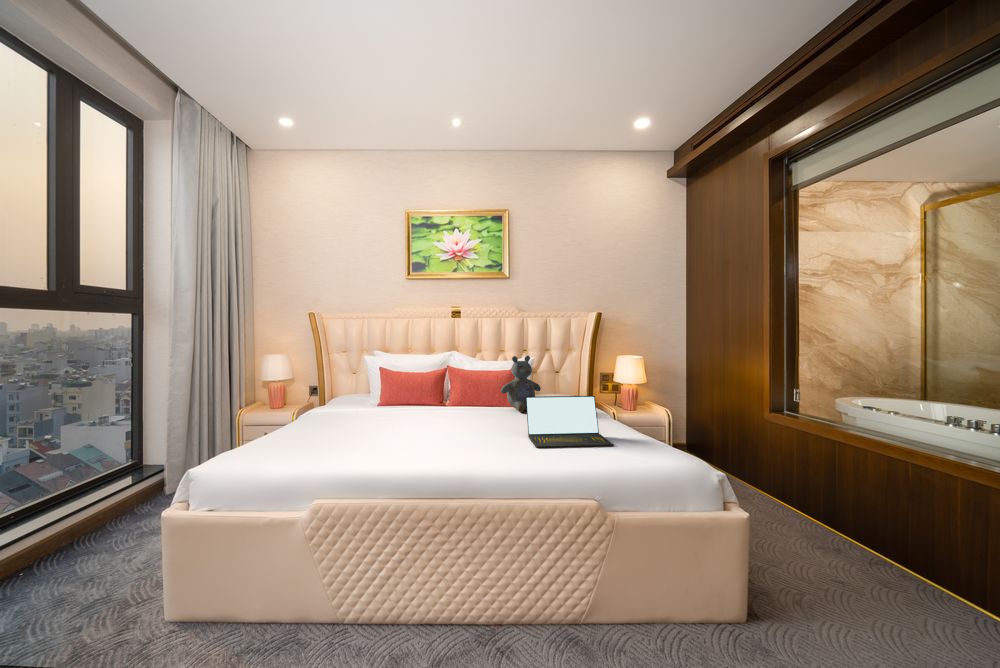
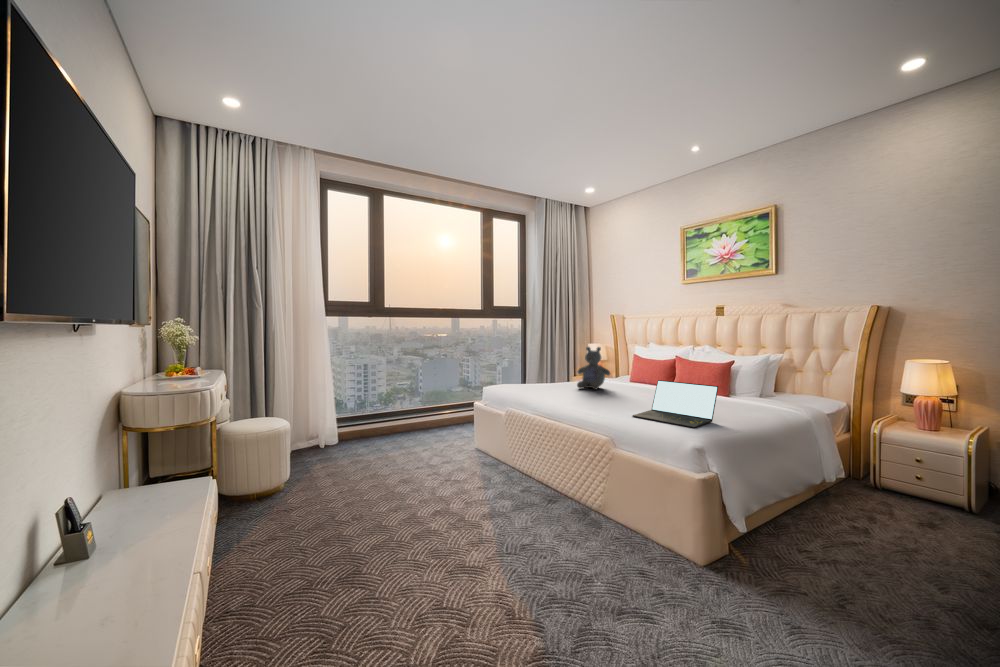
stuffed bear: present [501,356,541,412] -> present [577,347,610,390]

